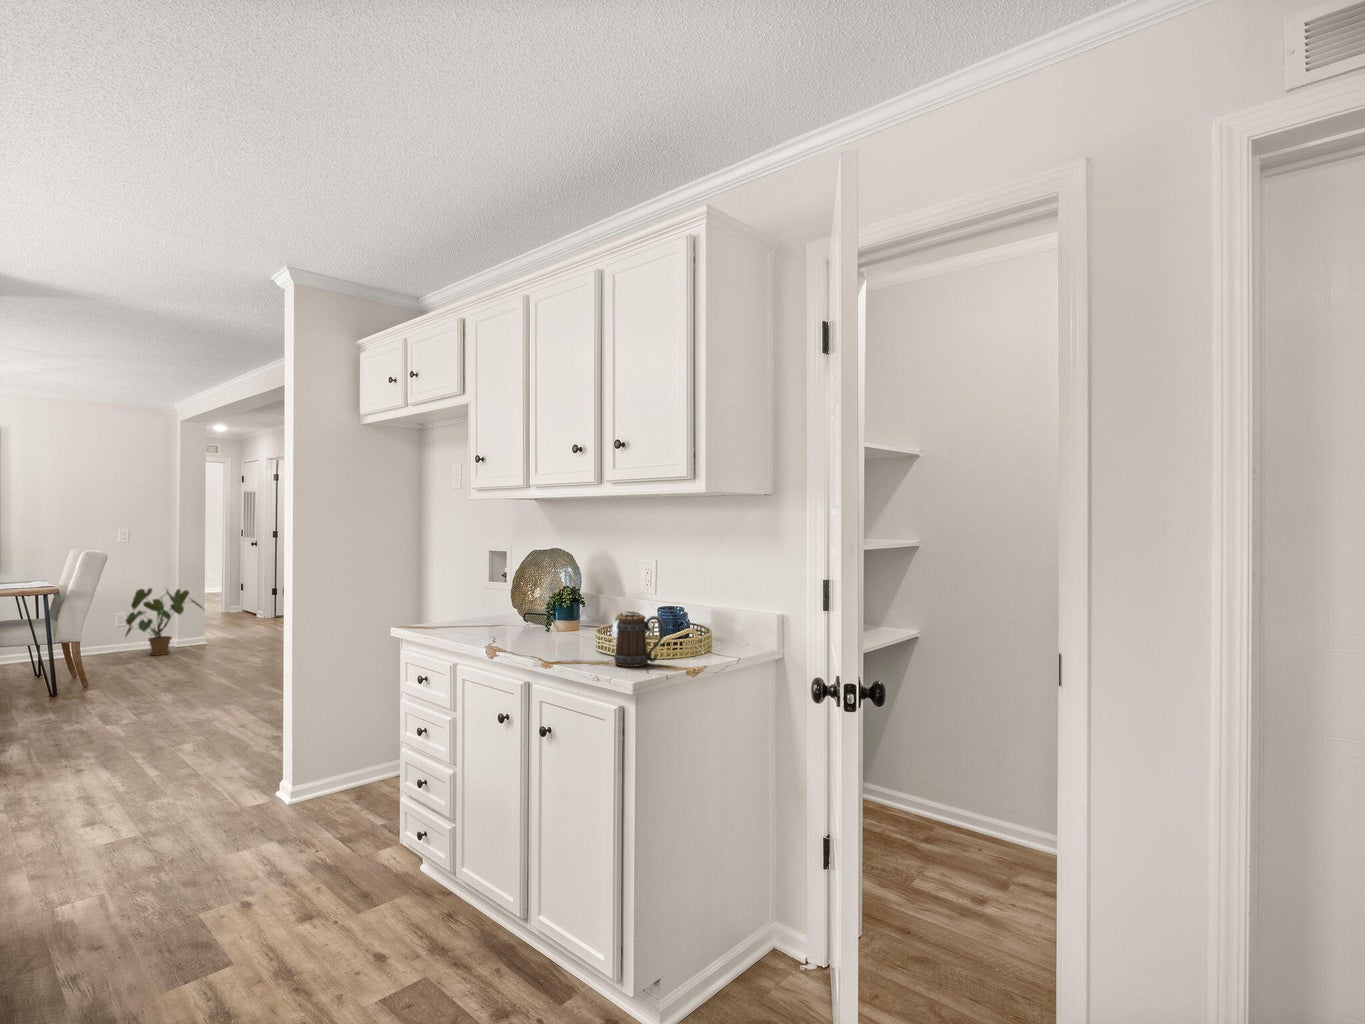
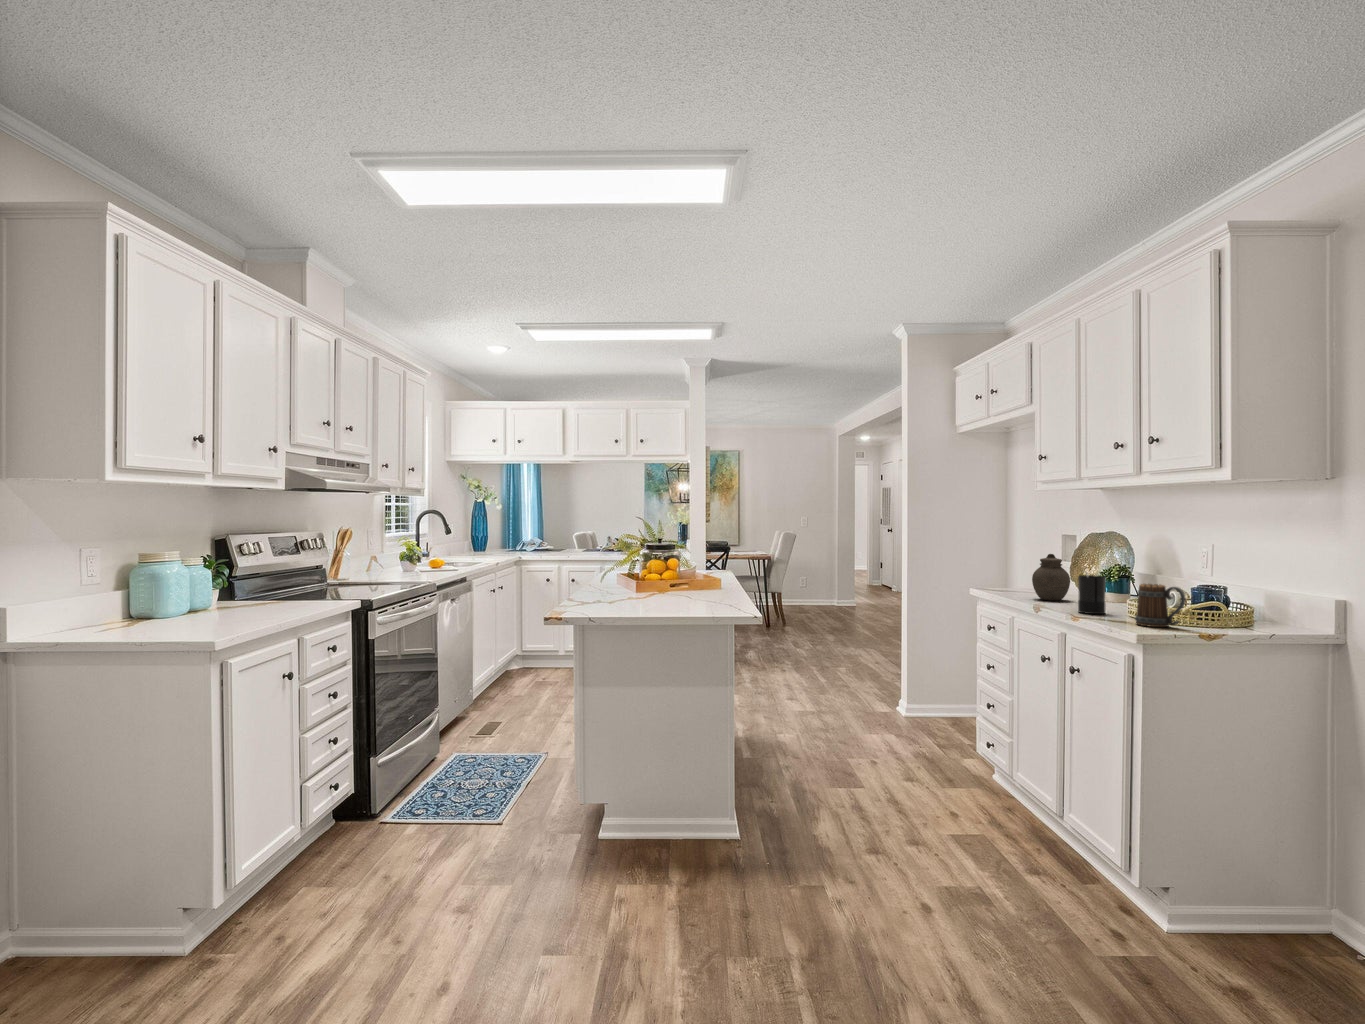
jar: none [476,578,519,637] -> present [1032,554,1070,601]
house plant: present [126,588,203,655] -> none [804,561,856,610]
candle: none [542,601,571,654] -> present [1078,574,1105,614]

